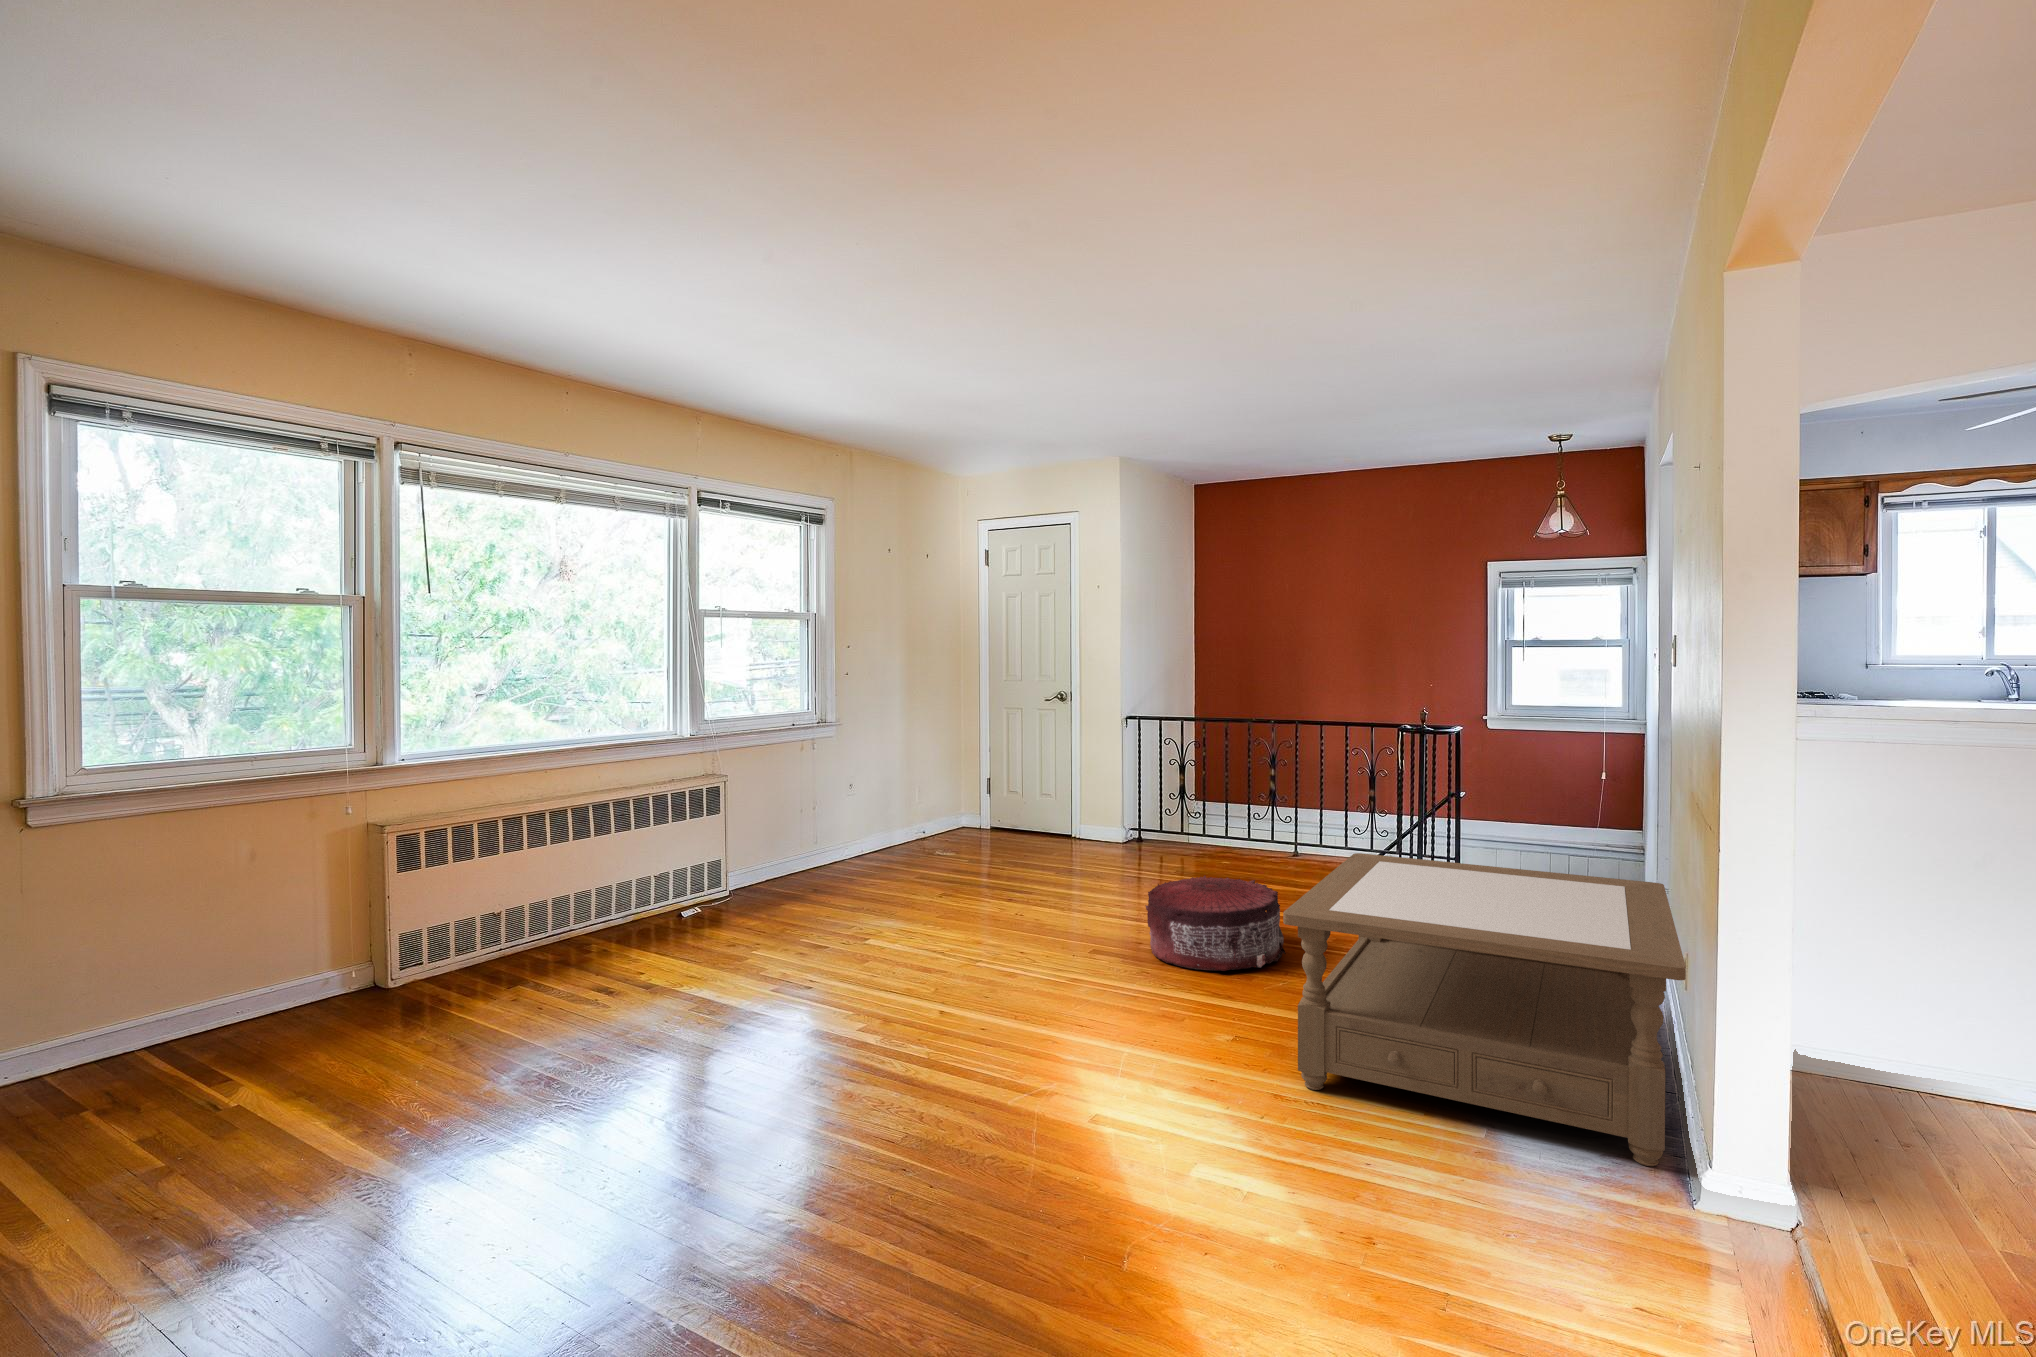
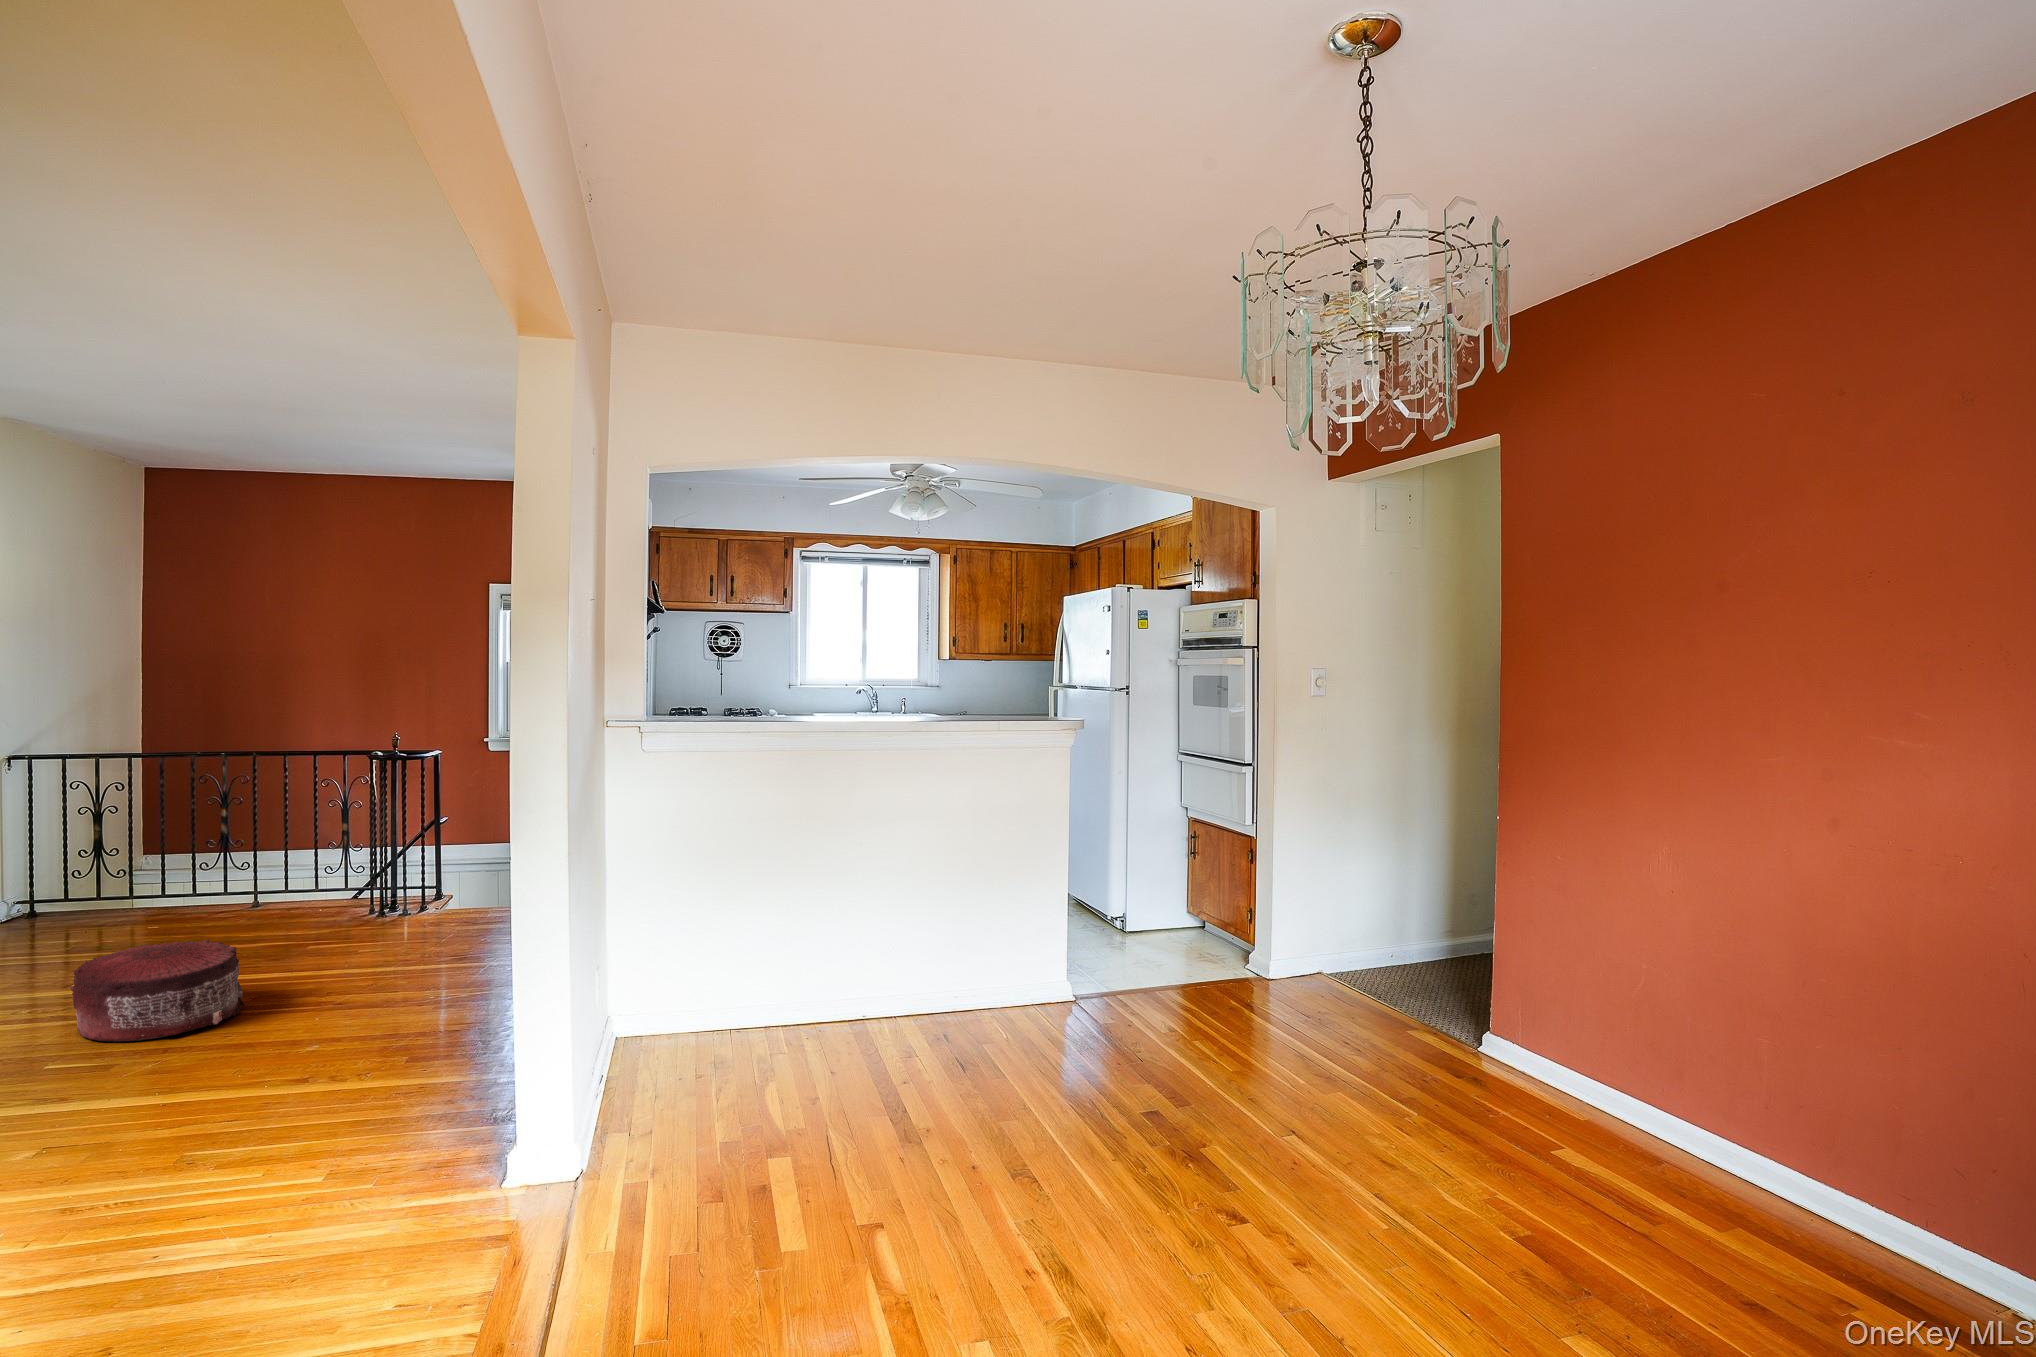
coffee table: present [1283,853,1686,1166] -> none [248,892,570,1108]

